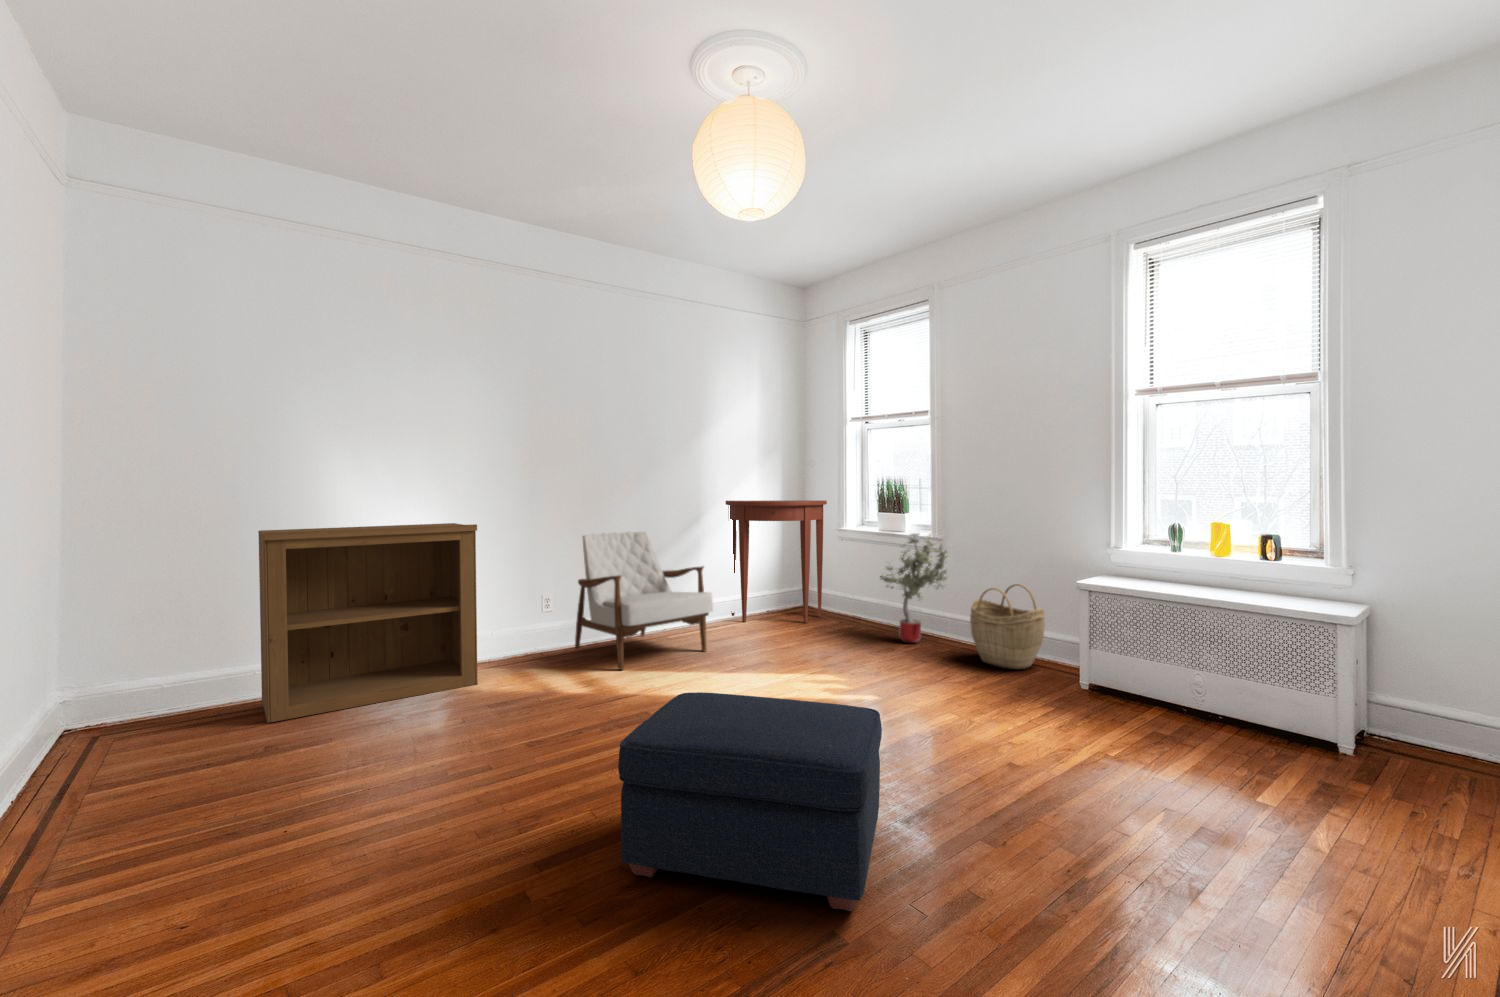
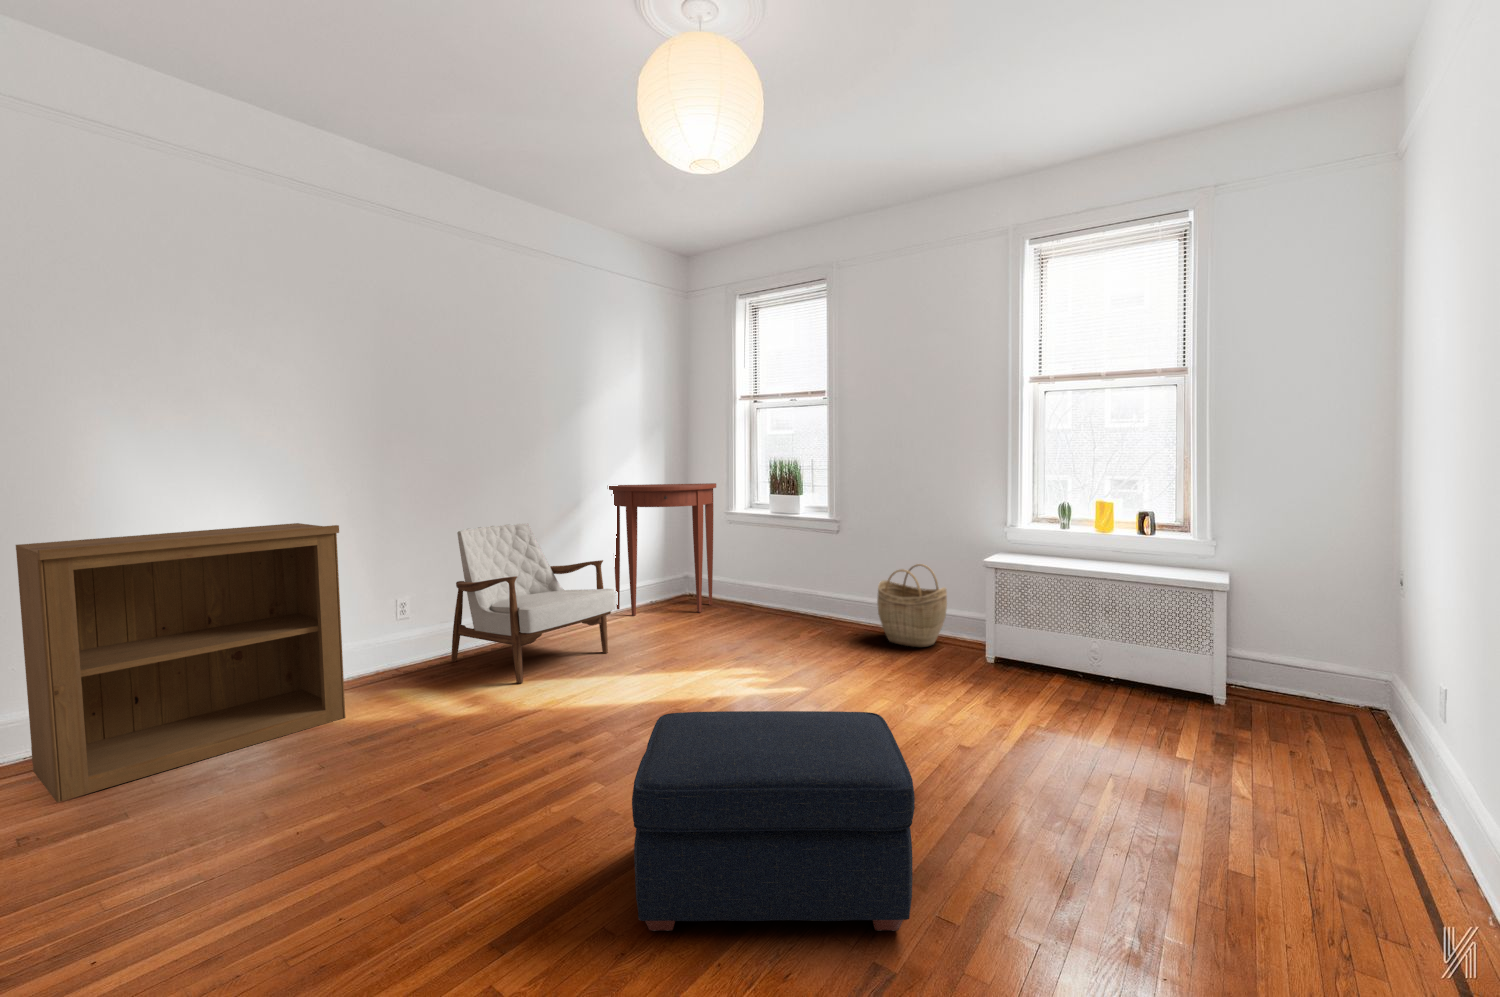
potted tree: present [880,533,948,643] -> none [778,516,854,628]

